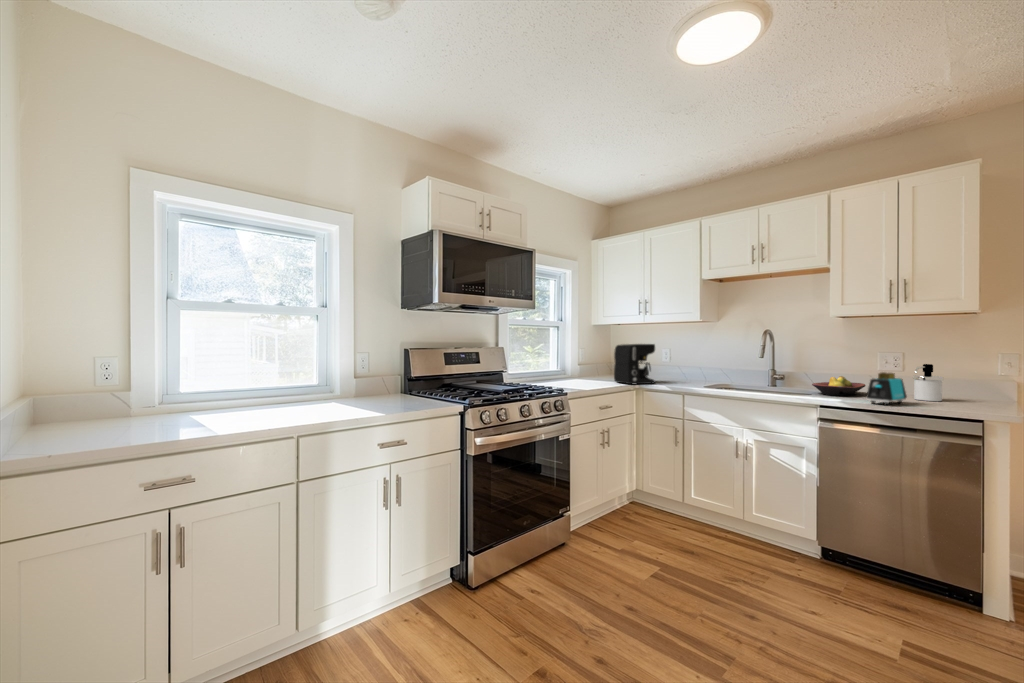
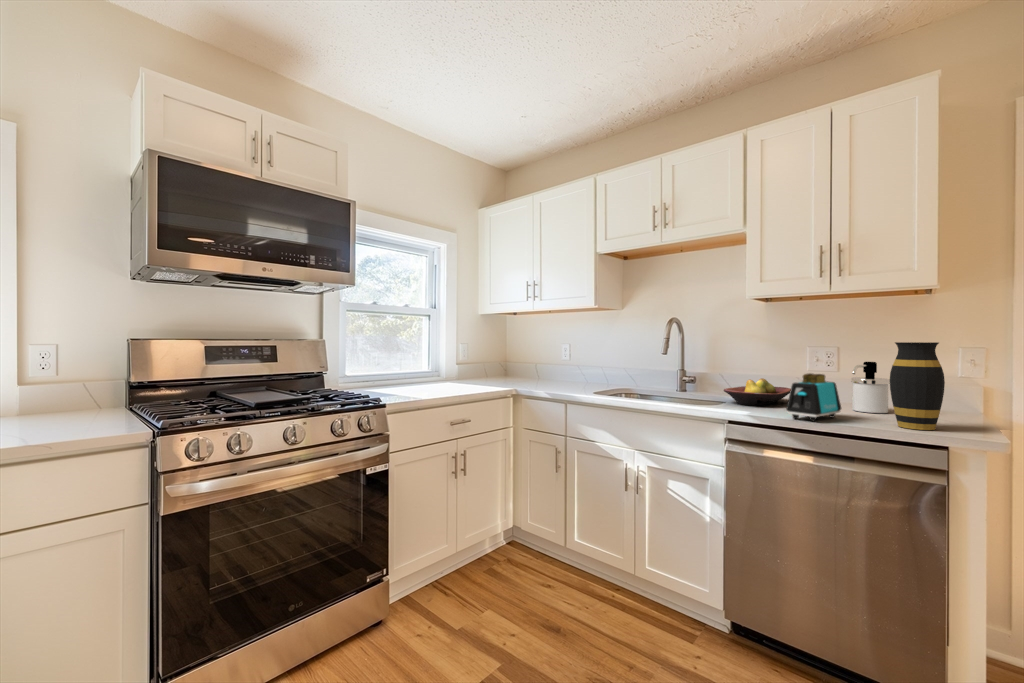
coffee maker: present [614,344,655,384] -> none [485,337,537,390]
vase: none [943,351,983,411] -> present [890,342,945,430]

